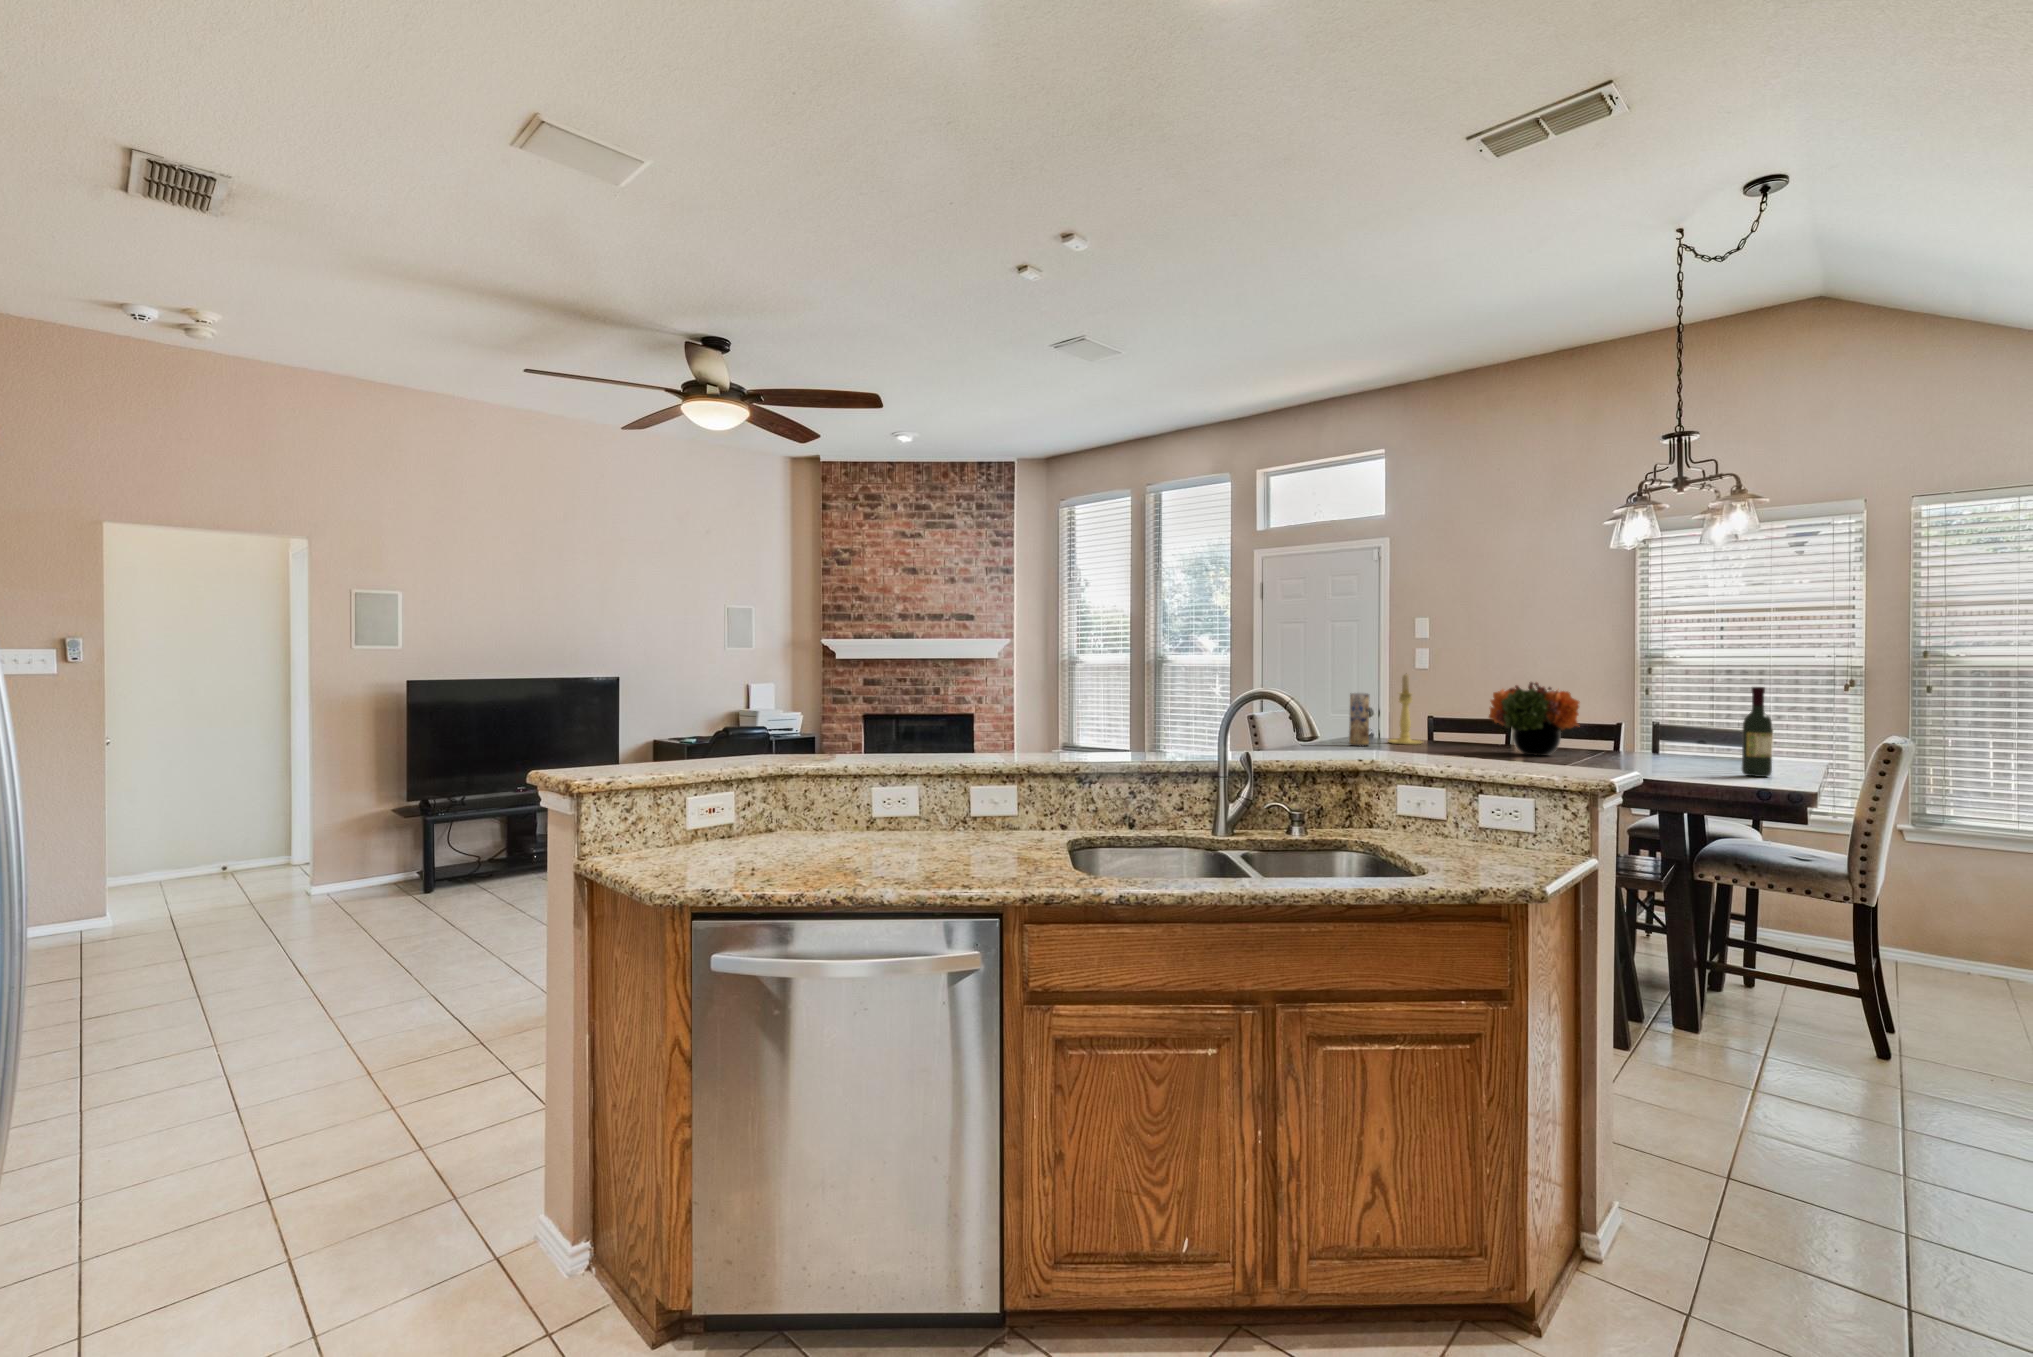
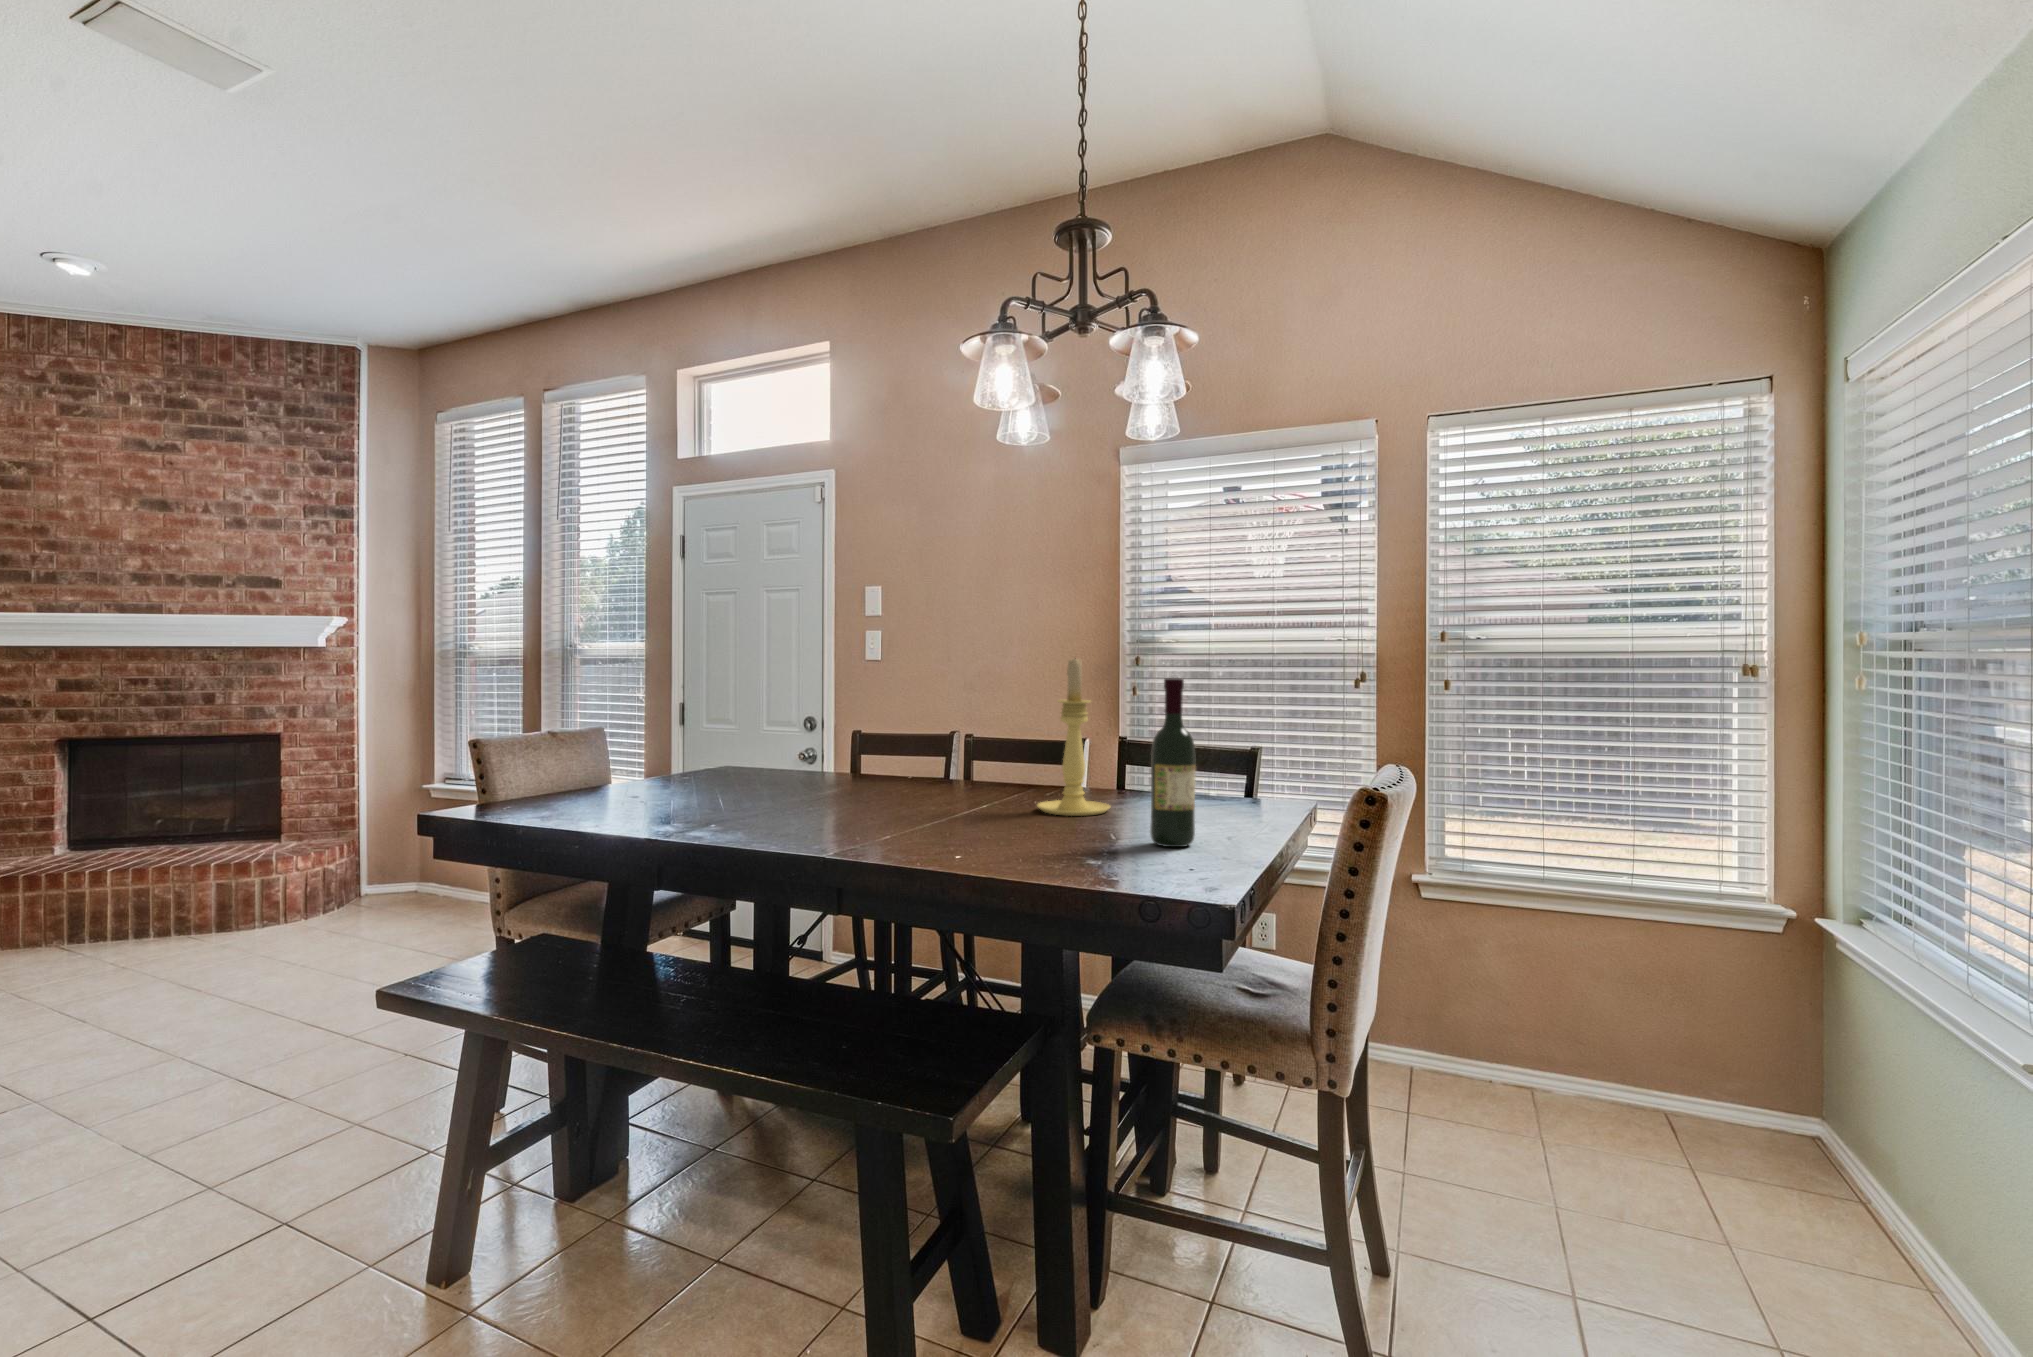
candle holder: present [1388,674,1422,745] -> present [1037,659,1110,816]
flower arrangement: present [1489,682,1579,756] -> none [853,674,990,799]
vase: present [1349,693,1369,746] -> none [677,697,709,786]

